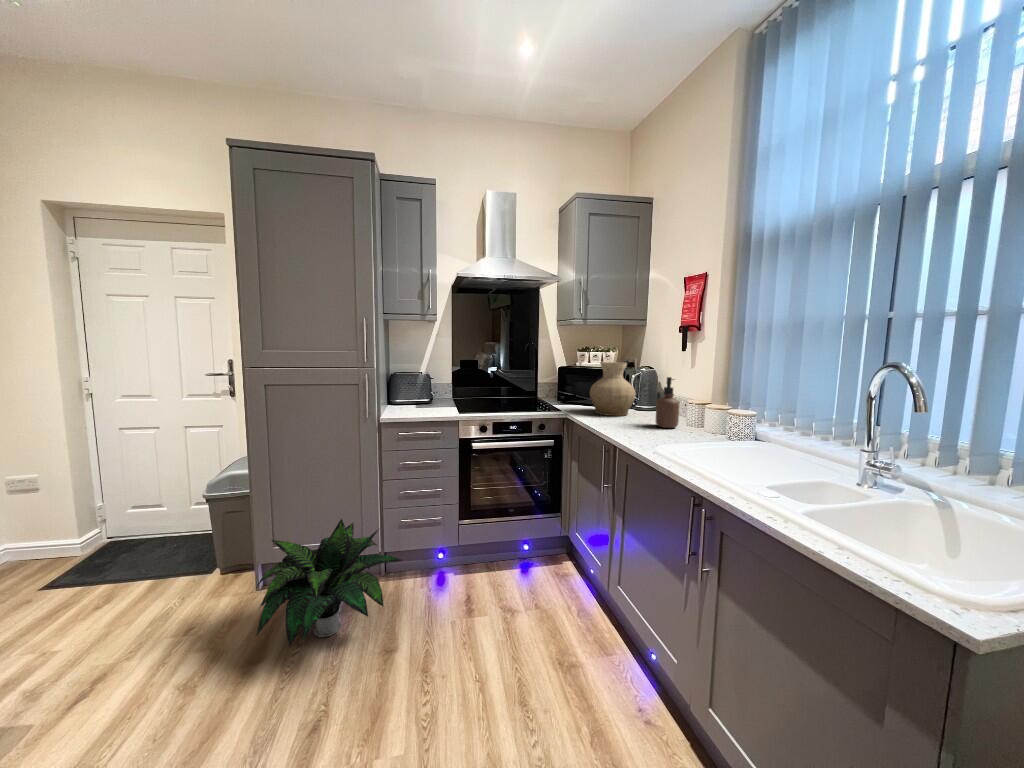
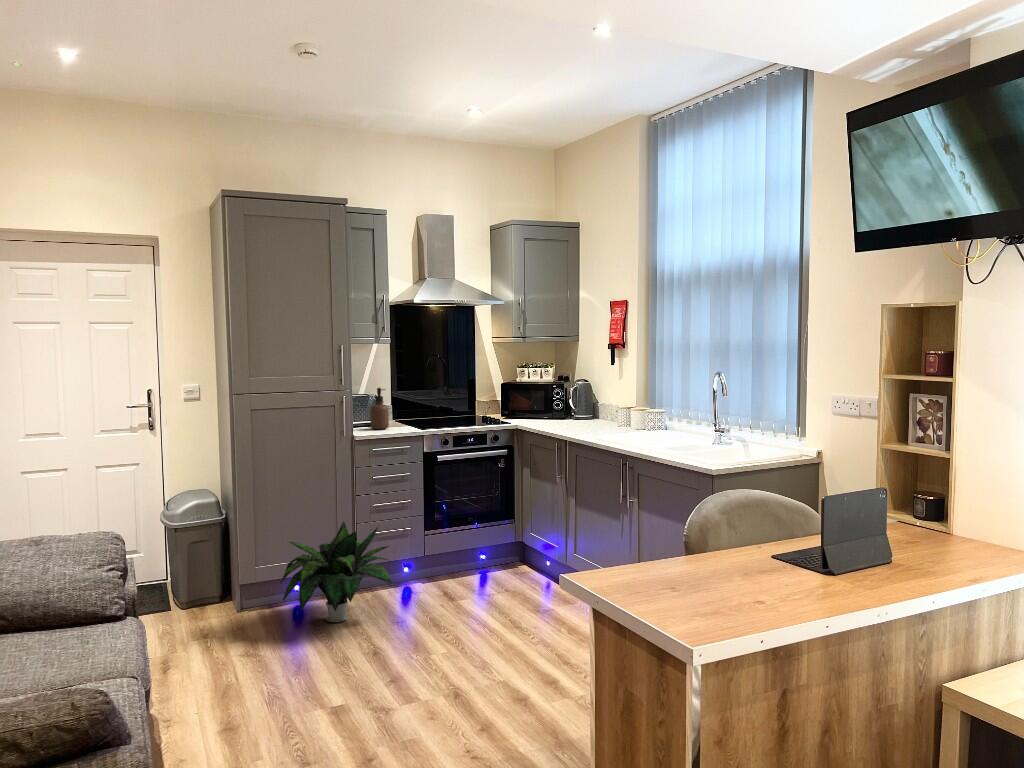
vase: present [590,362,636,416] -> none [535,376,576,424]
soap dispenser: present [656,377,679,428] -> present [370,388,389,430]

